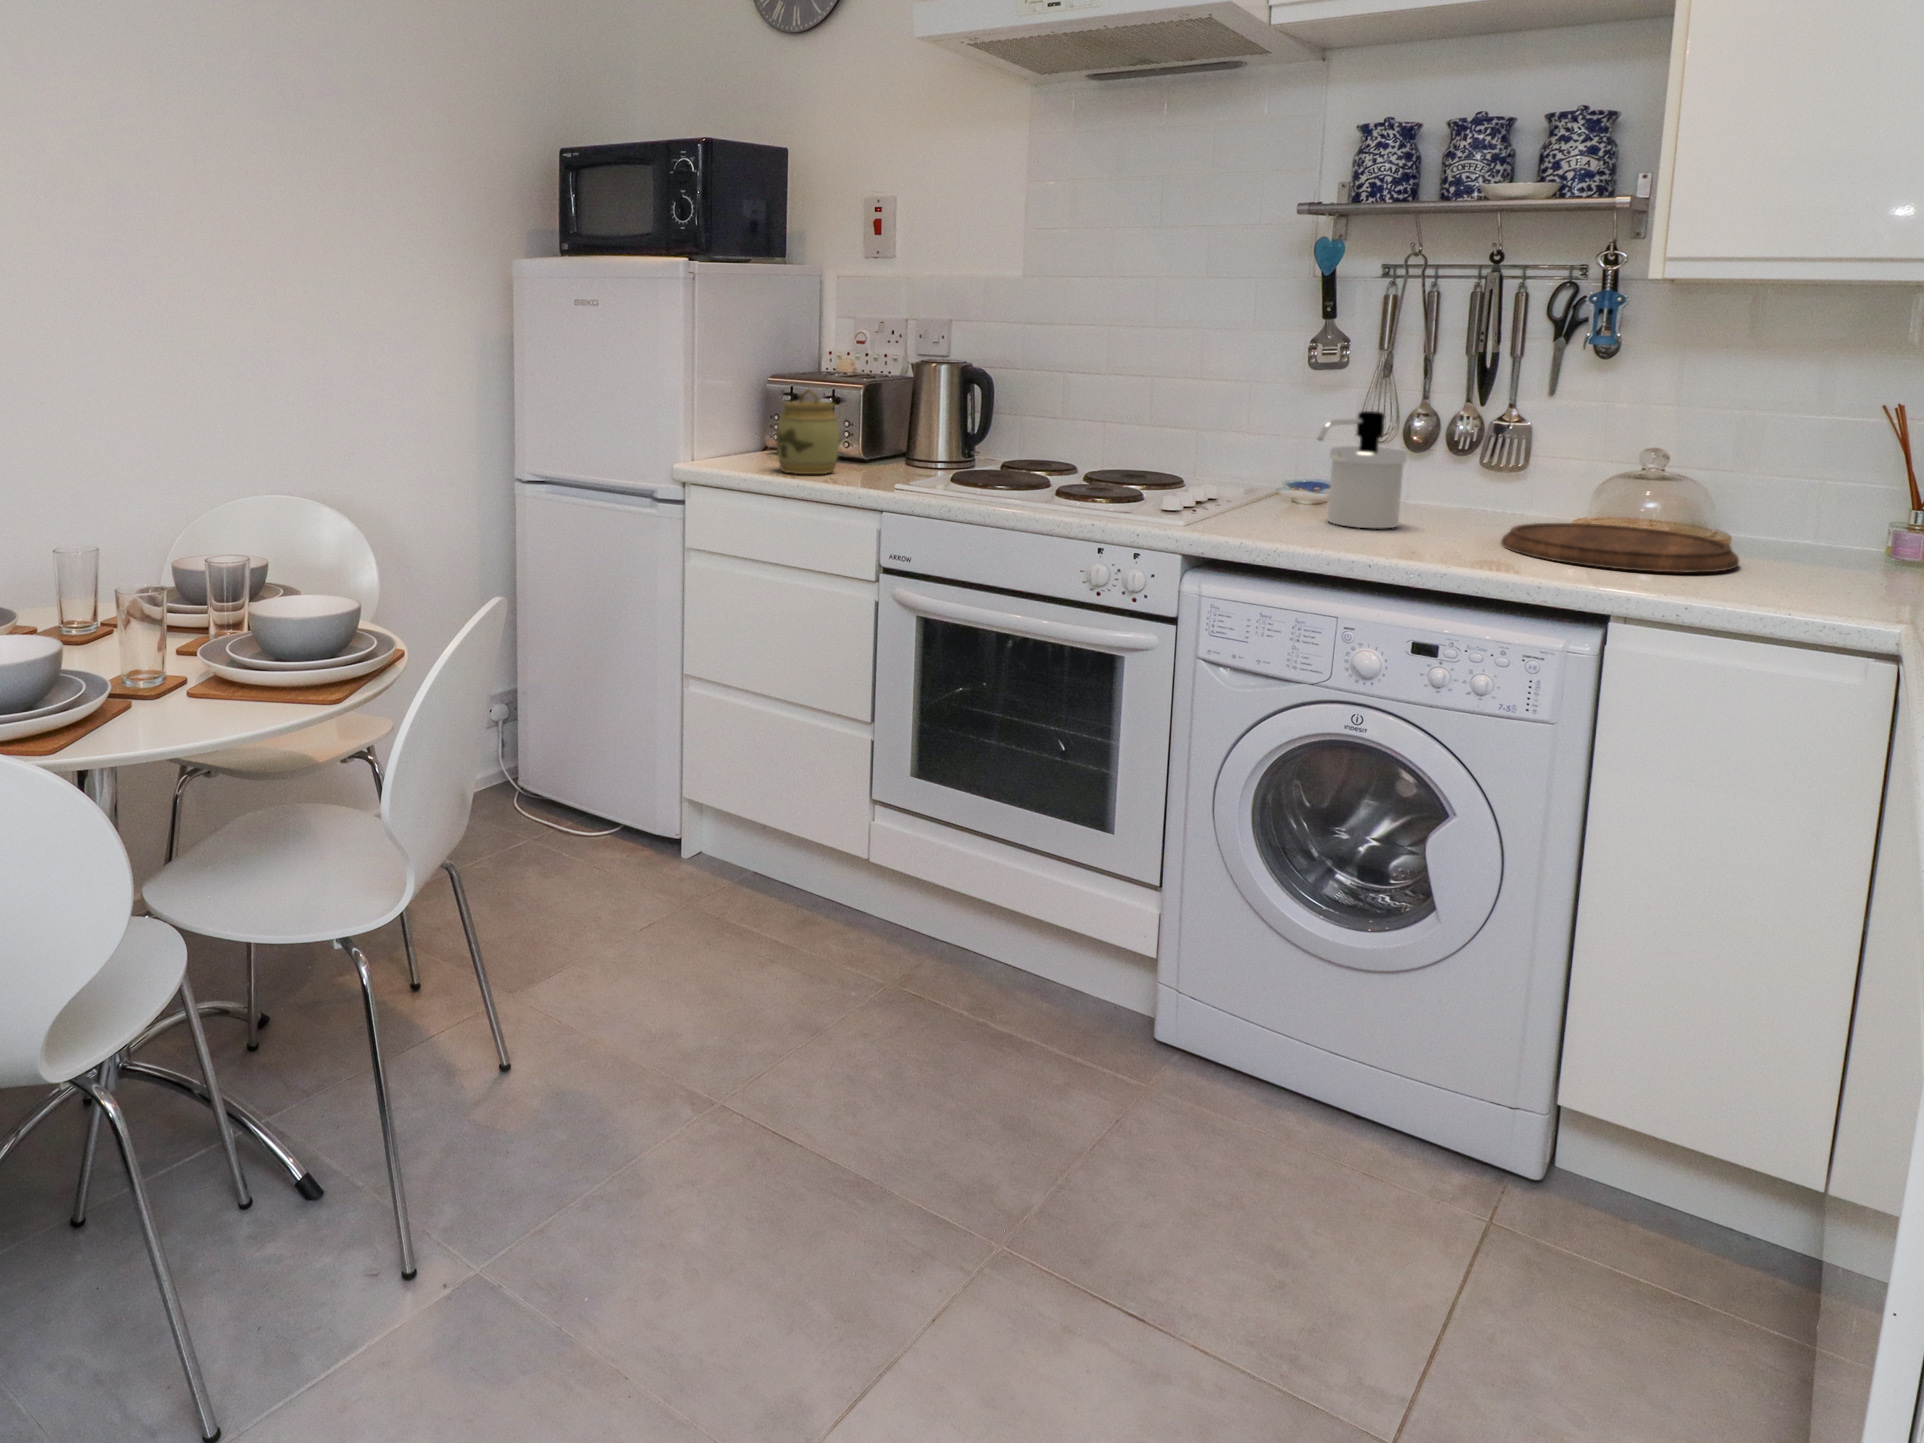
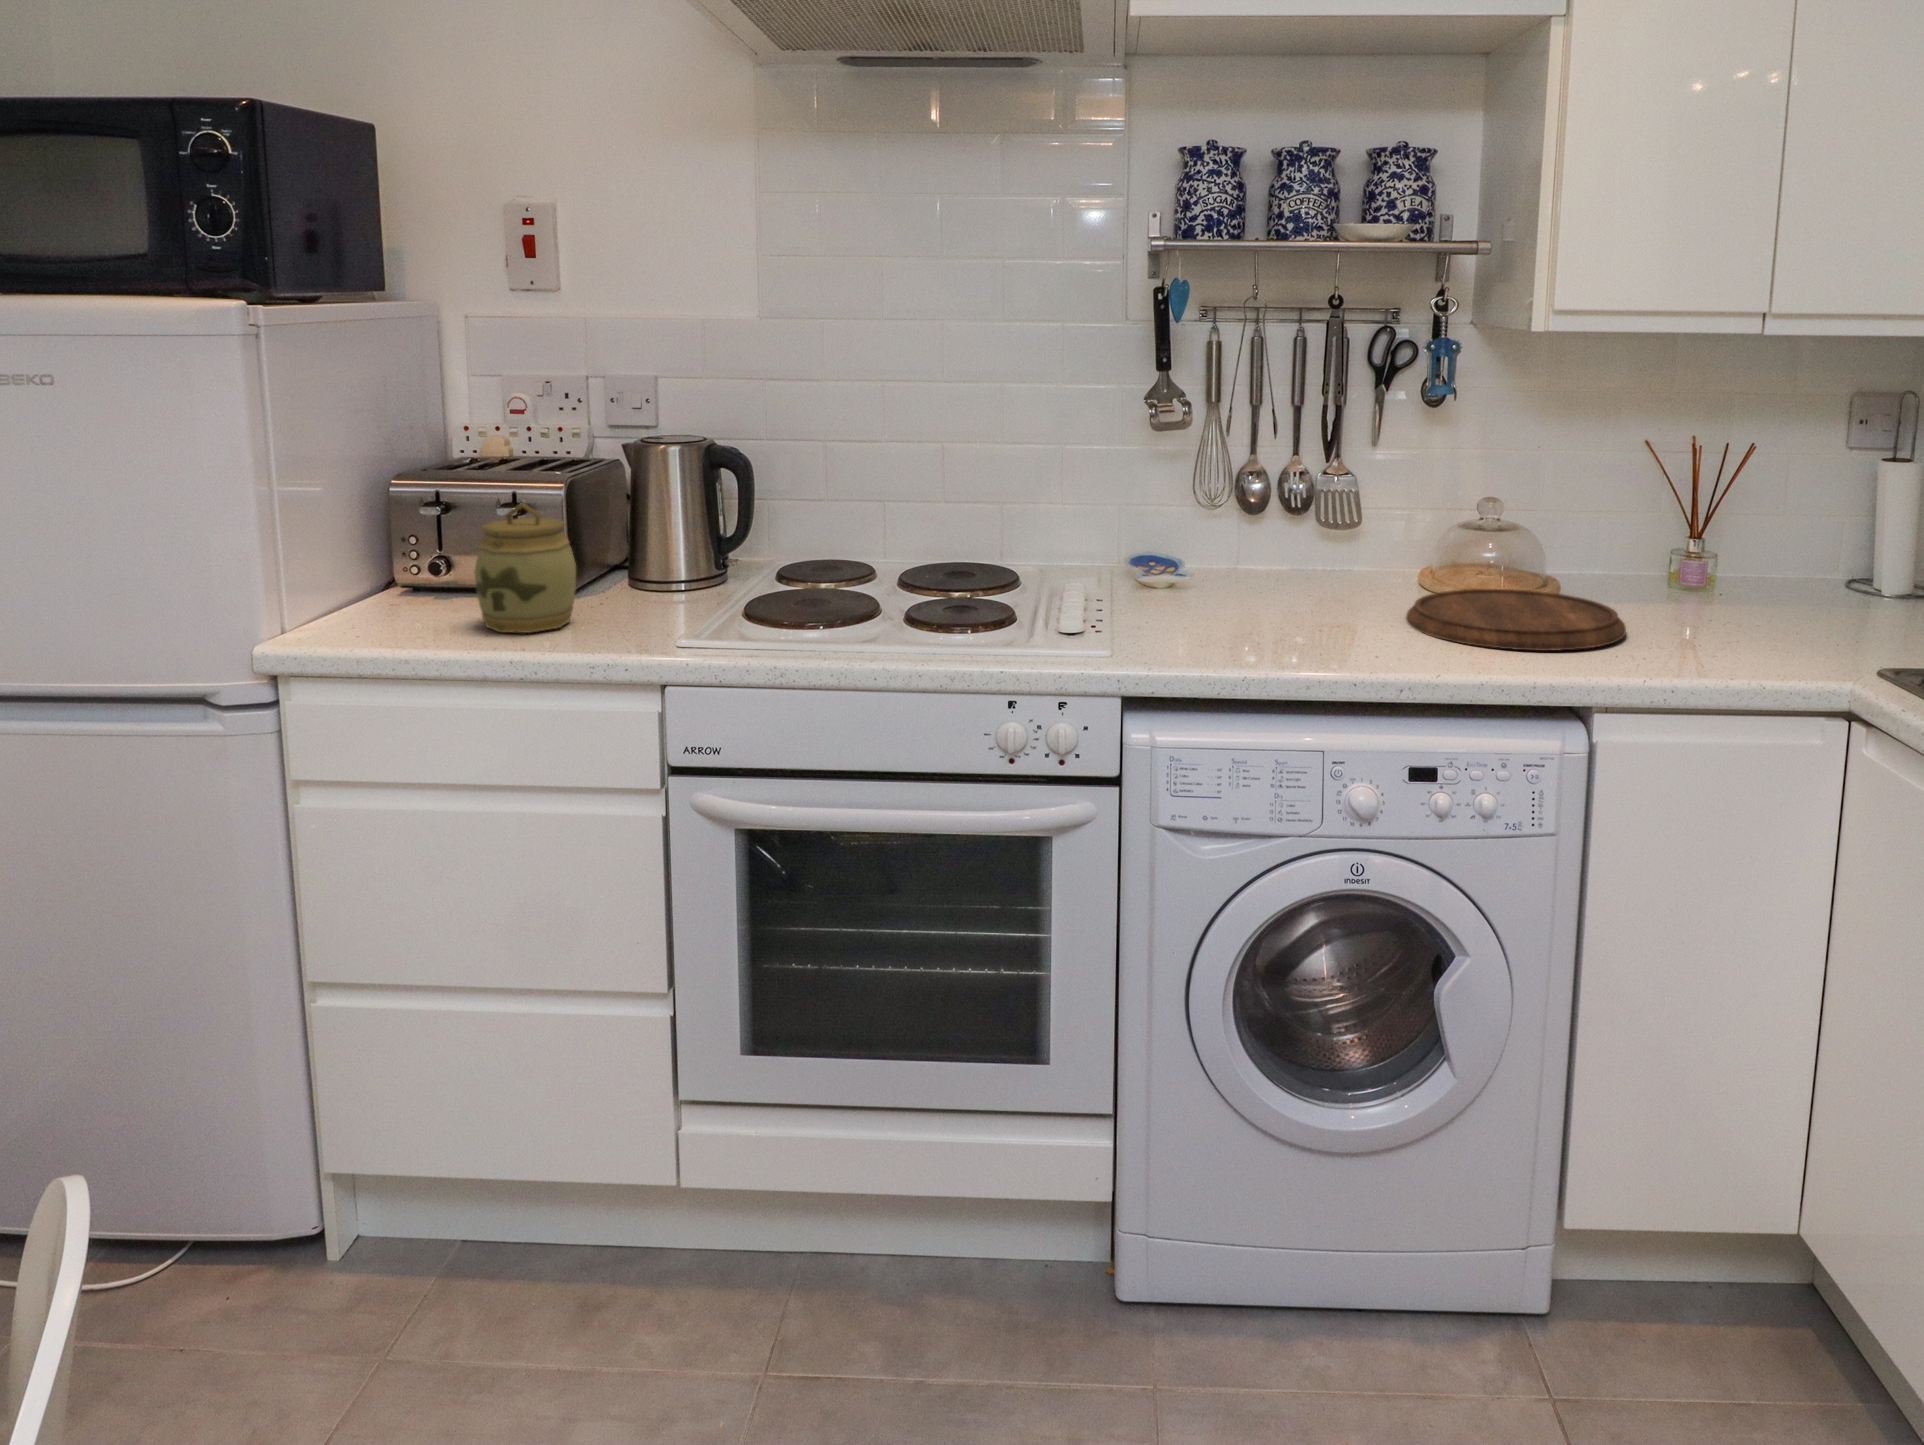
soap dispenser: present [1318,411,1407,528] -> none [1224,487,1305,626]

